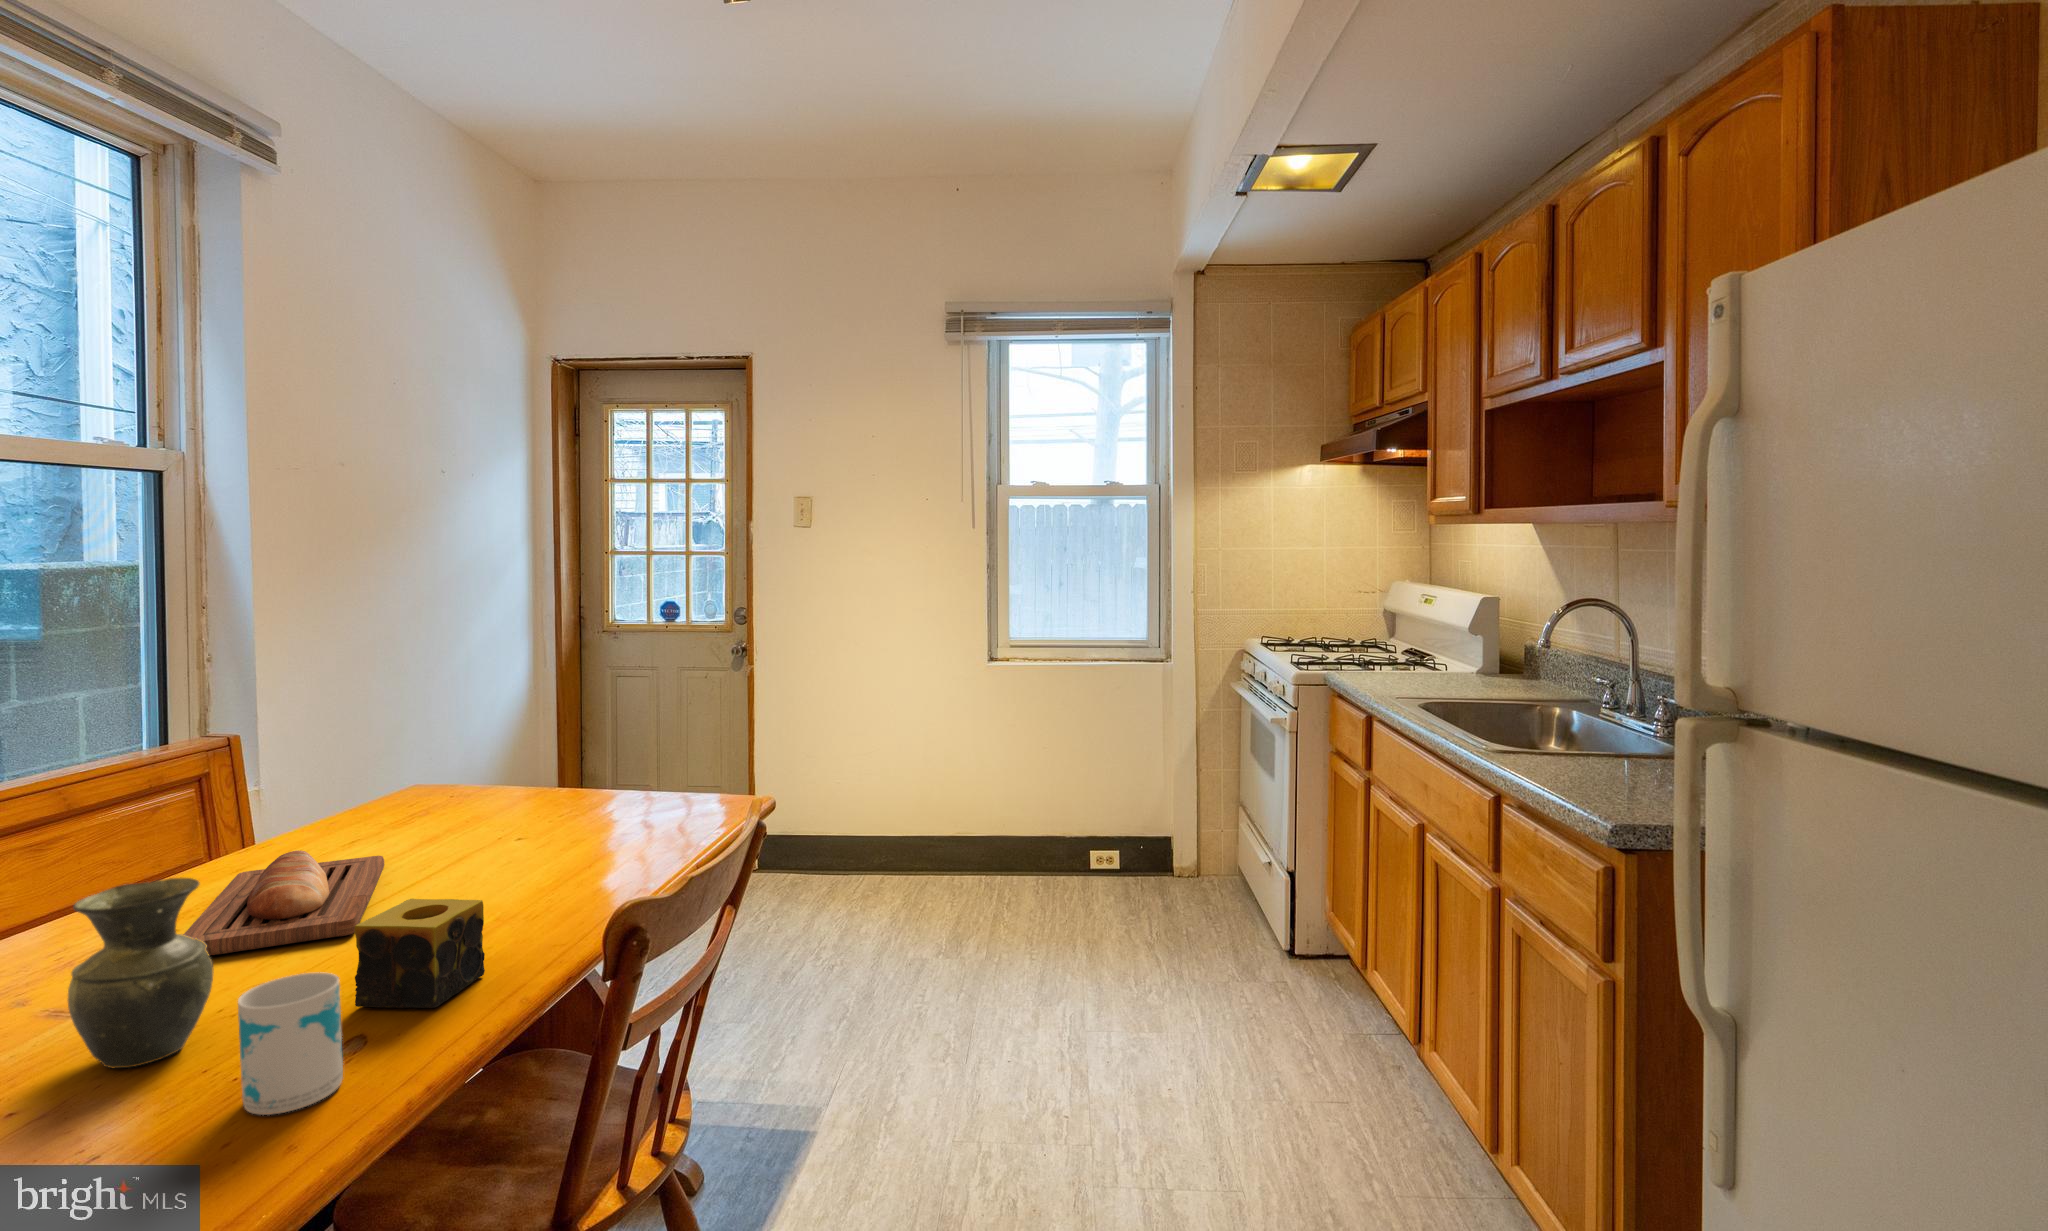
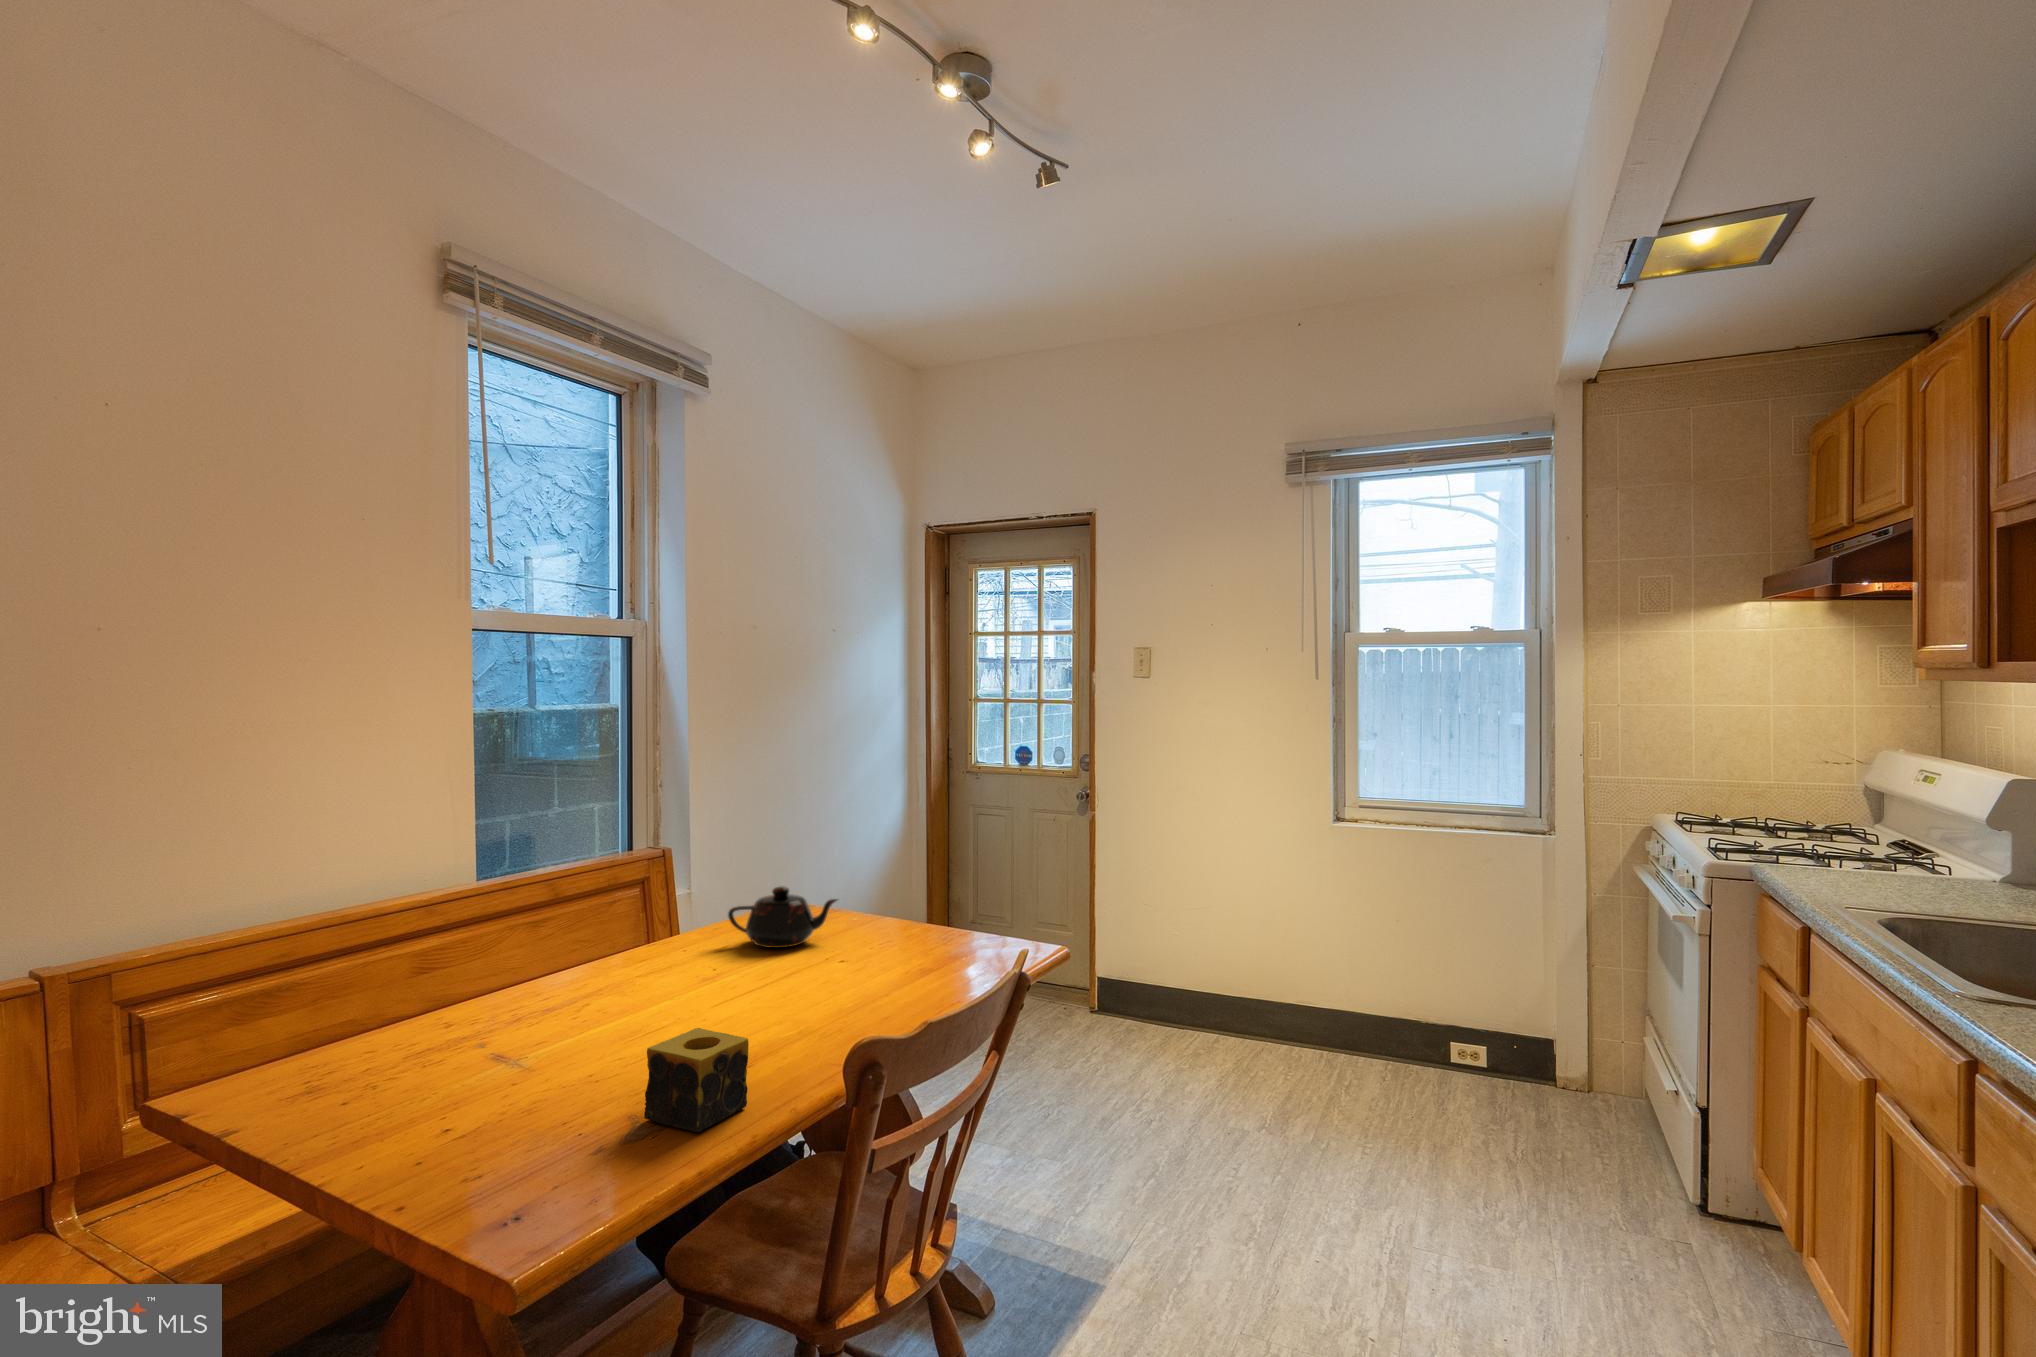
teapot: none [373,755,517,824] -> present [728,886,837,948]
bread loaf: present [183,850,384,956] -> none [549,964,719,1050]
vase: present [68,878,214,1068] -> none [451,989,548,1141]
mug: present [238,972,343,1115] -> none [535,1089,610,1209]

